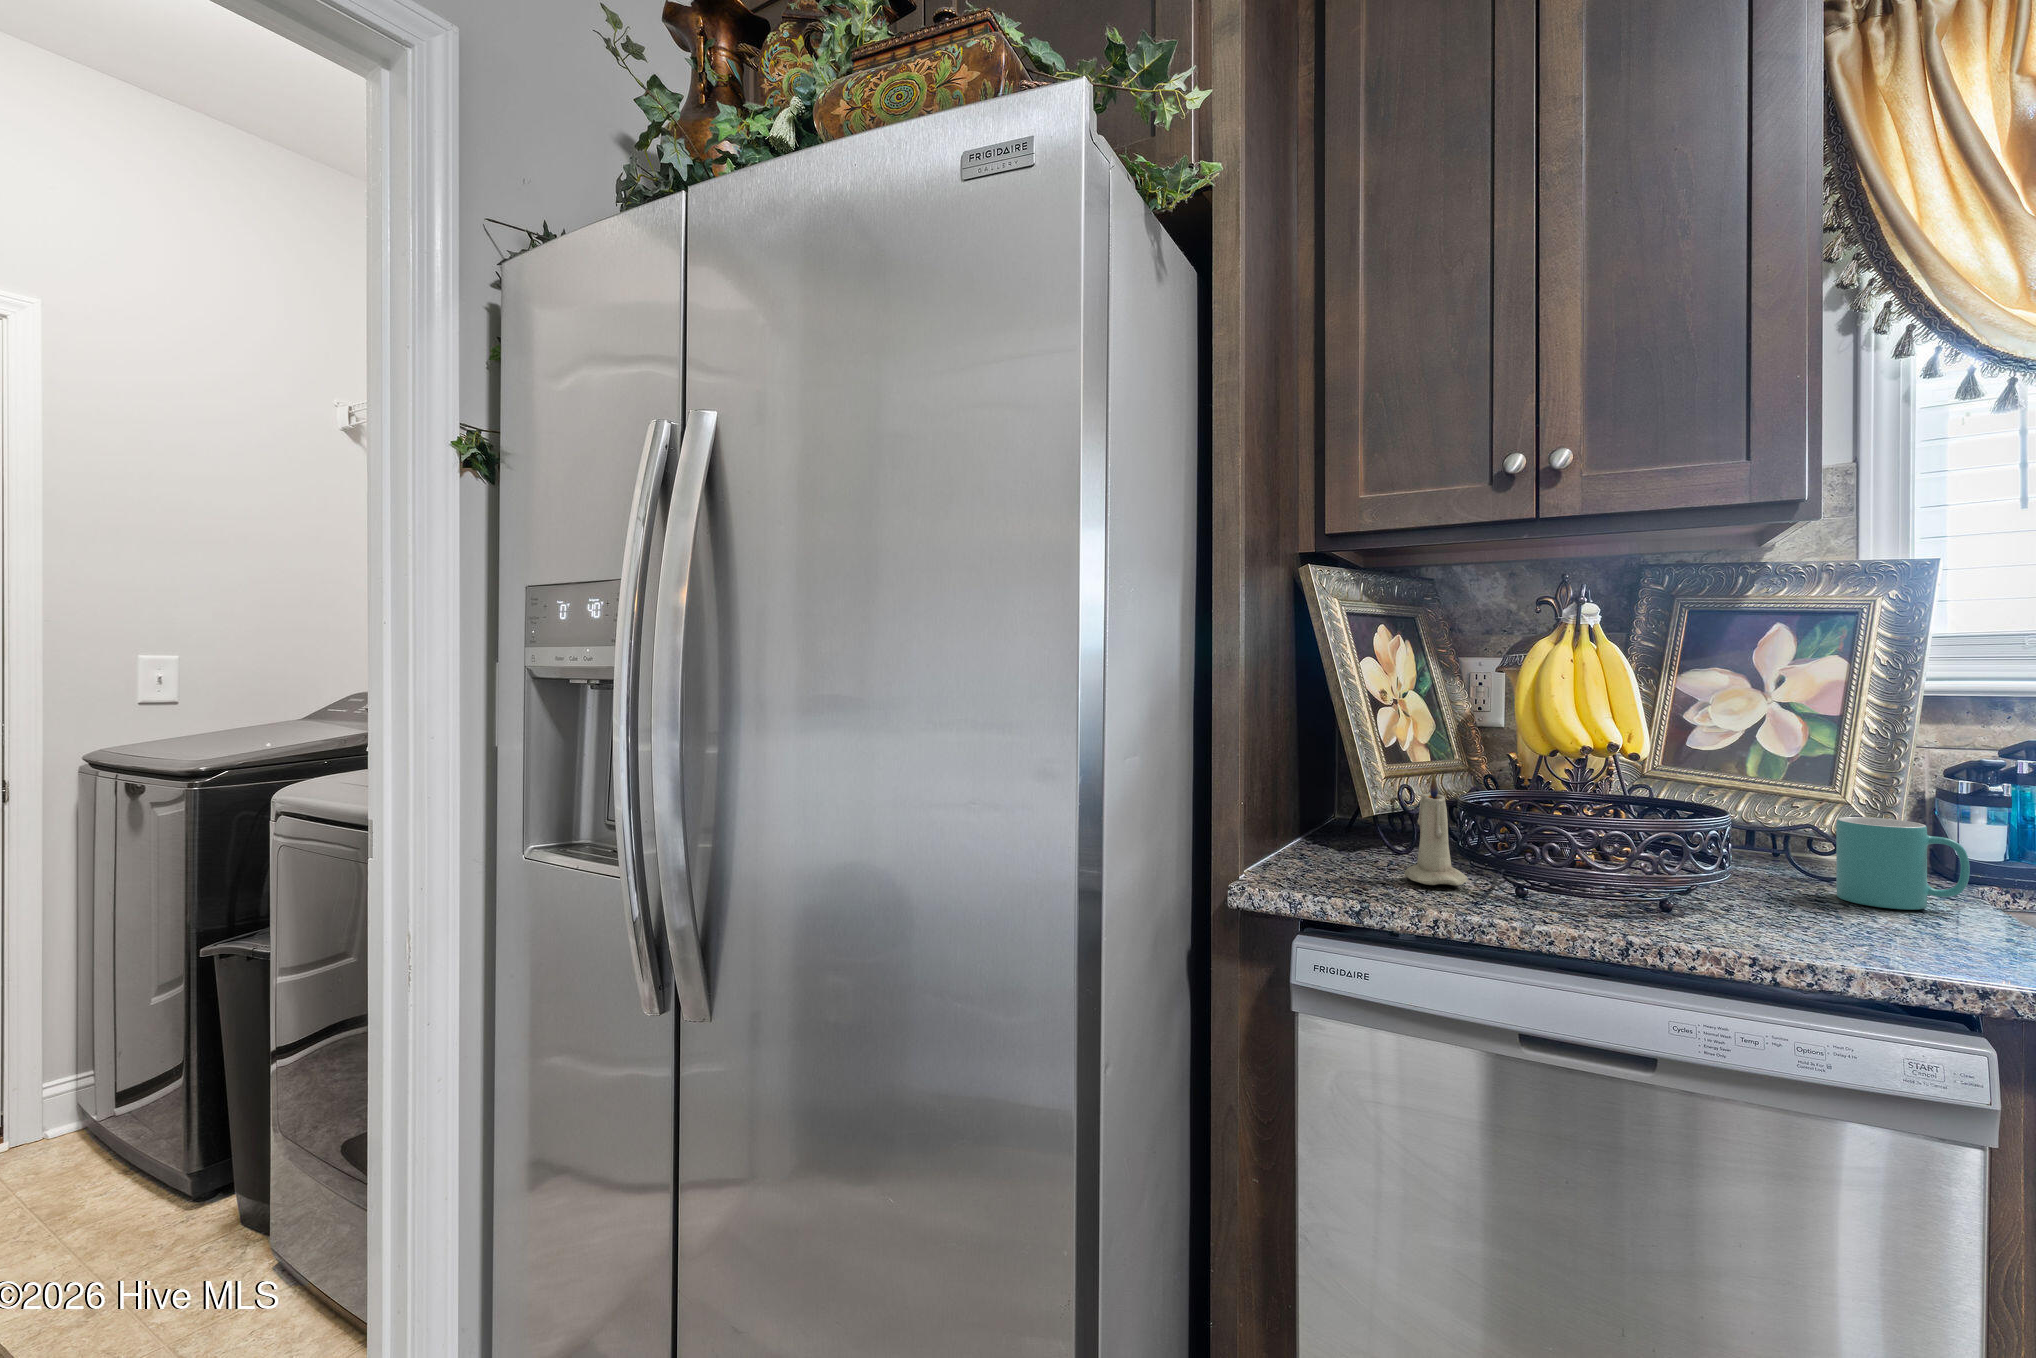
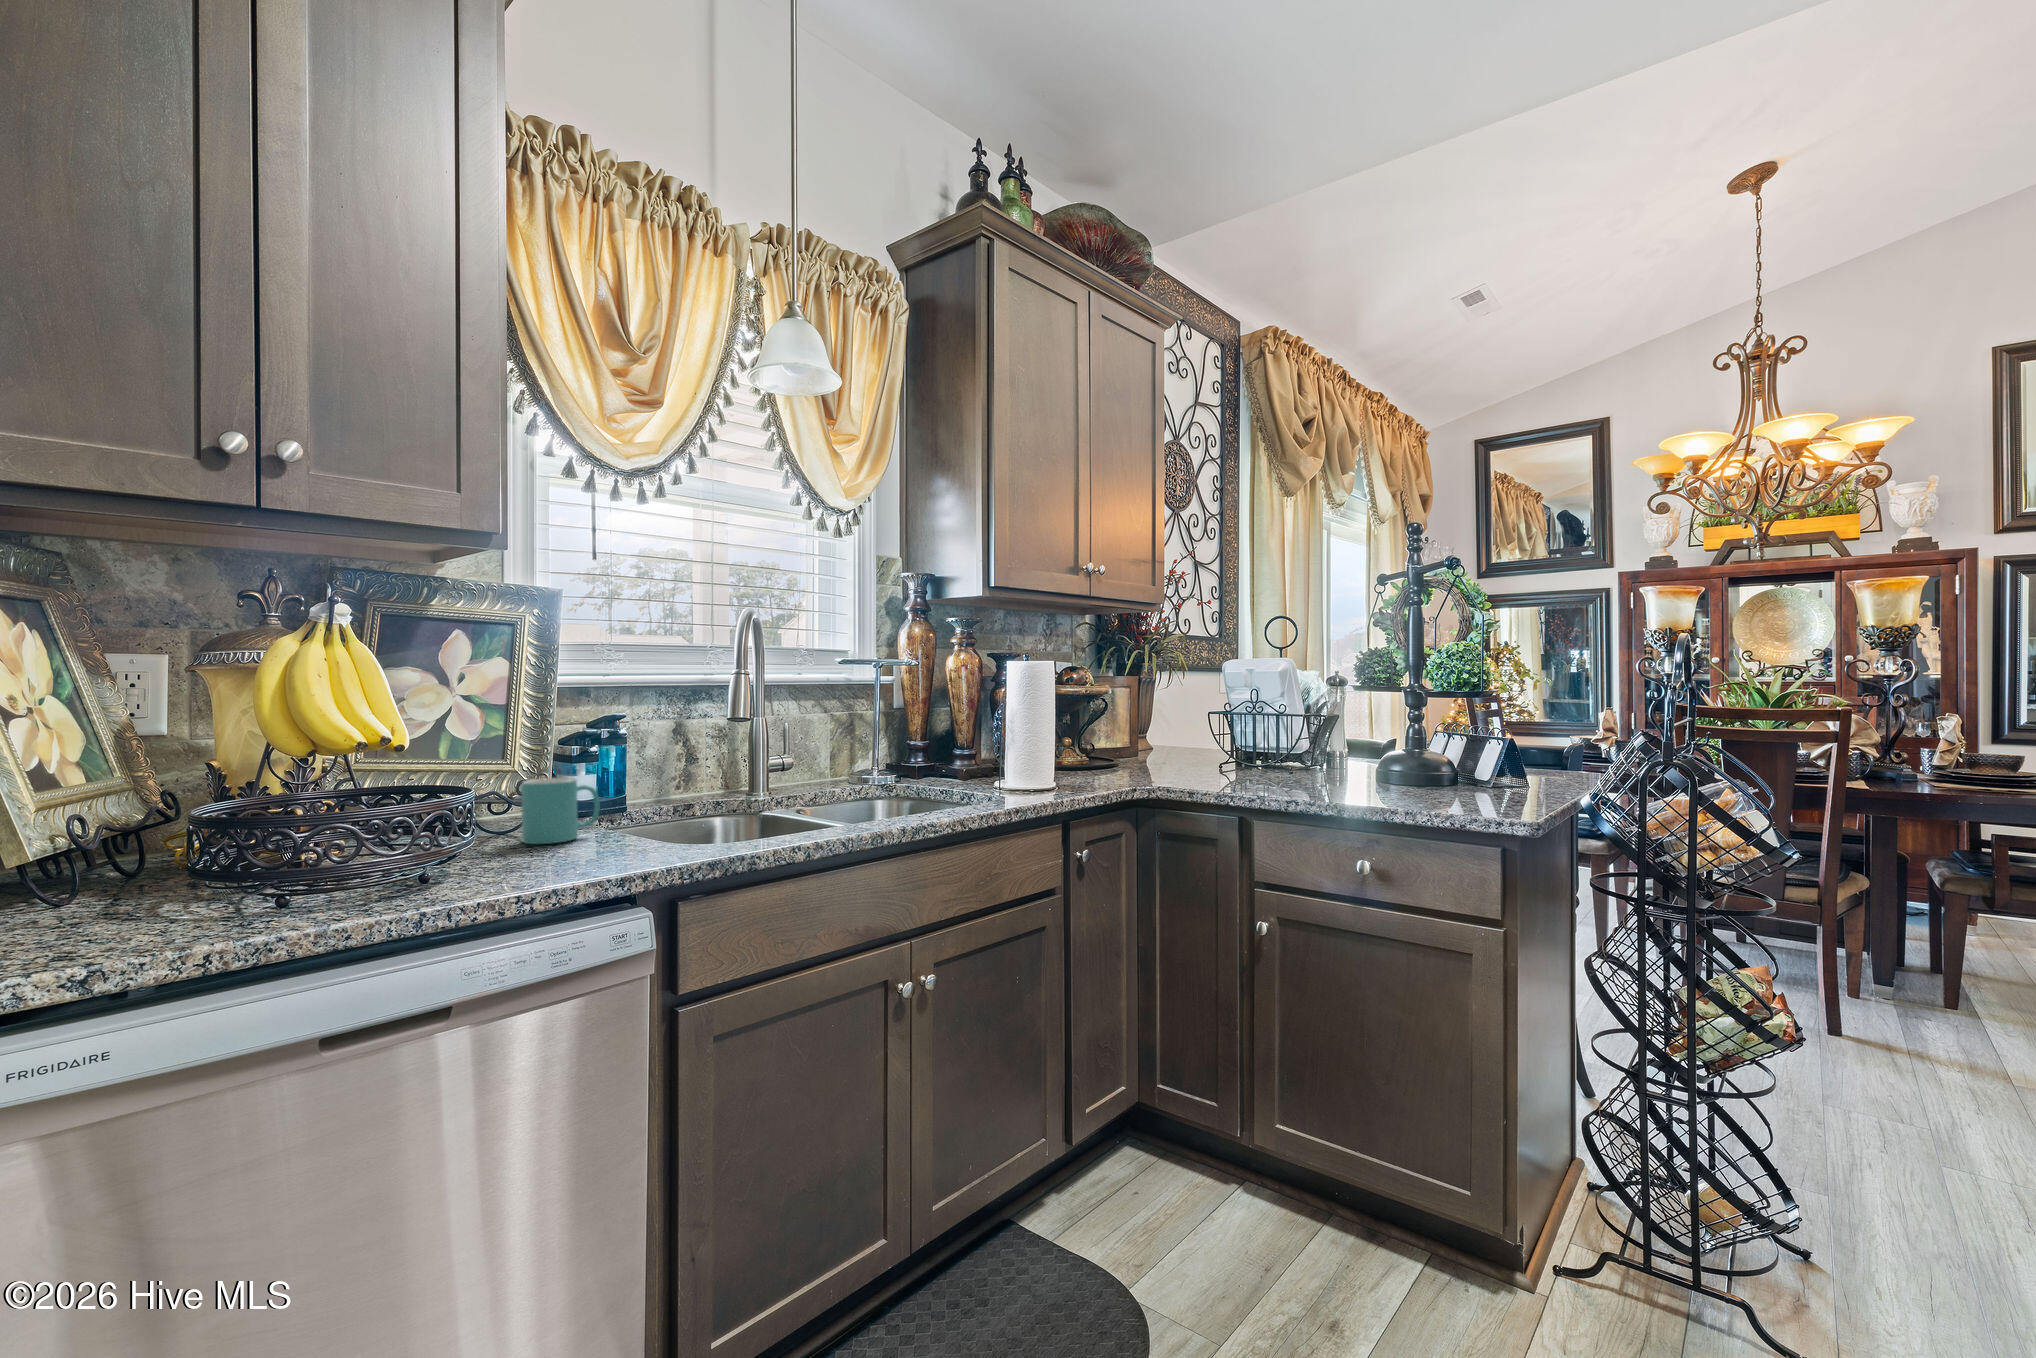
candle: present [1405,774,1468,886] -> none [109,790,209,926]

